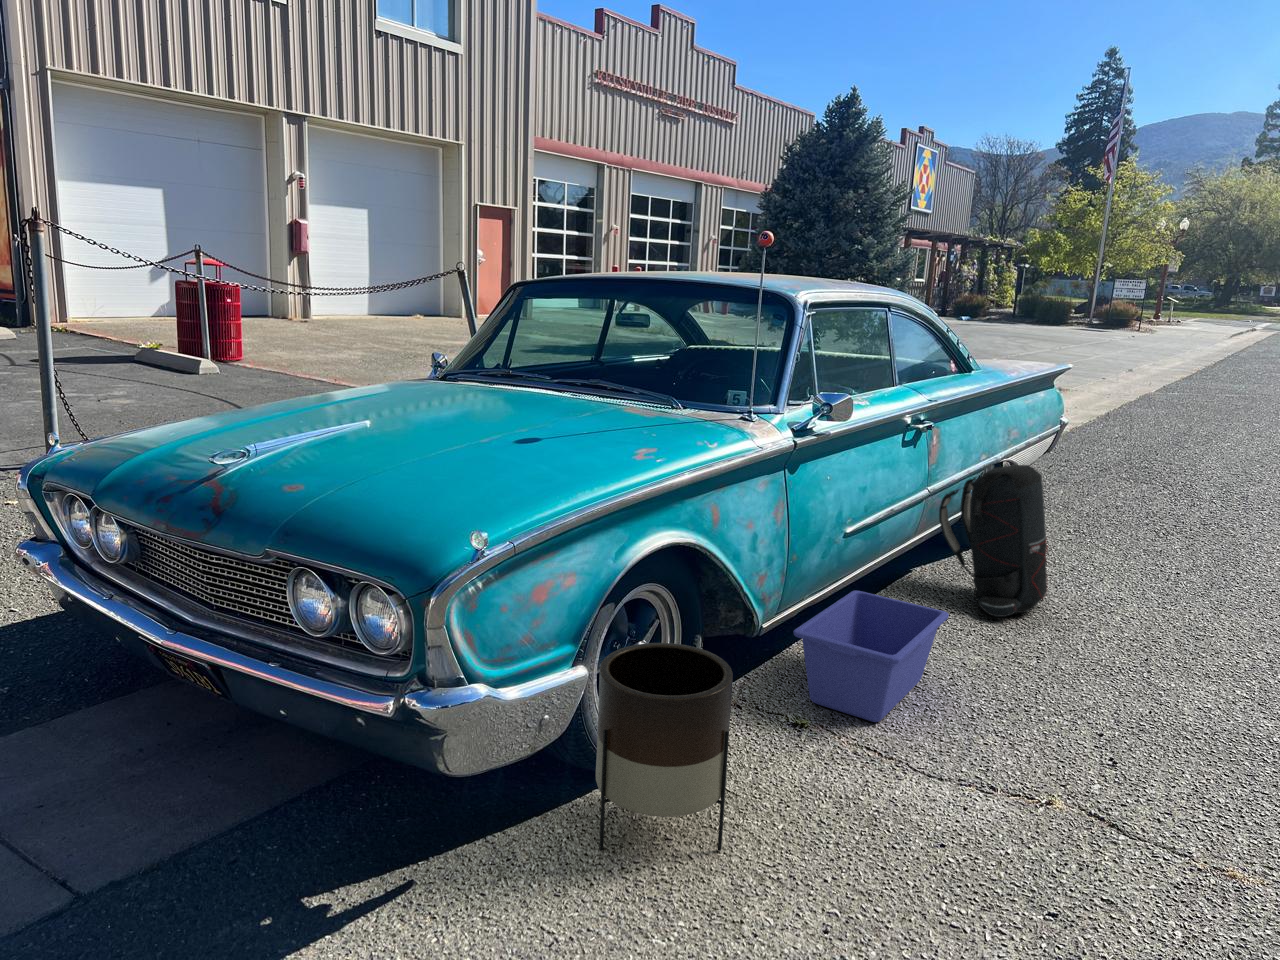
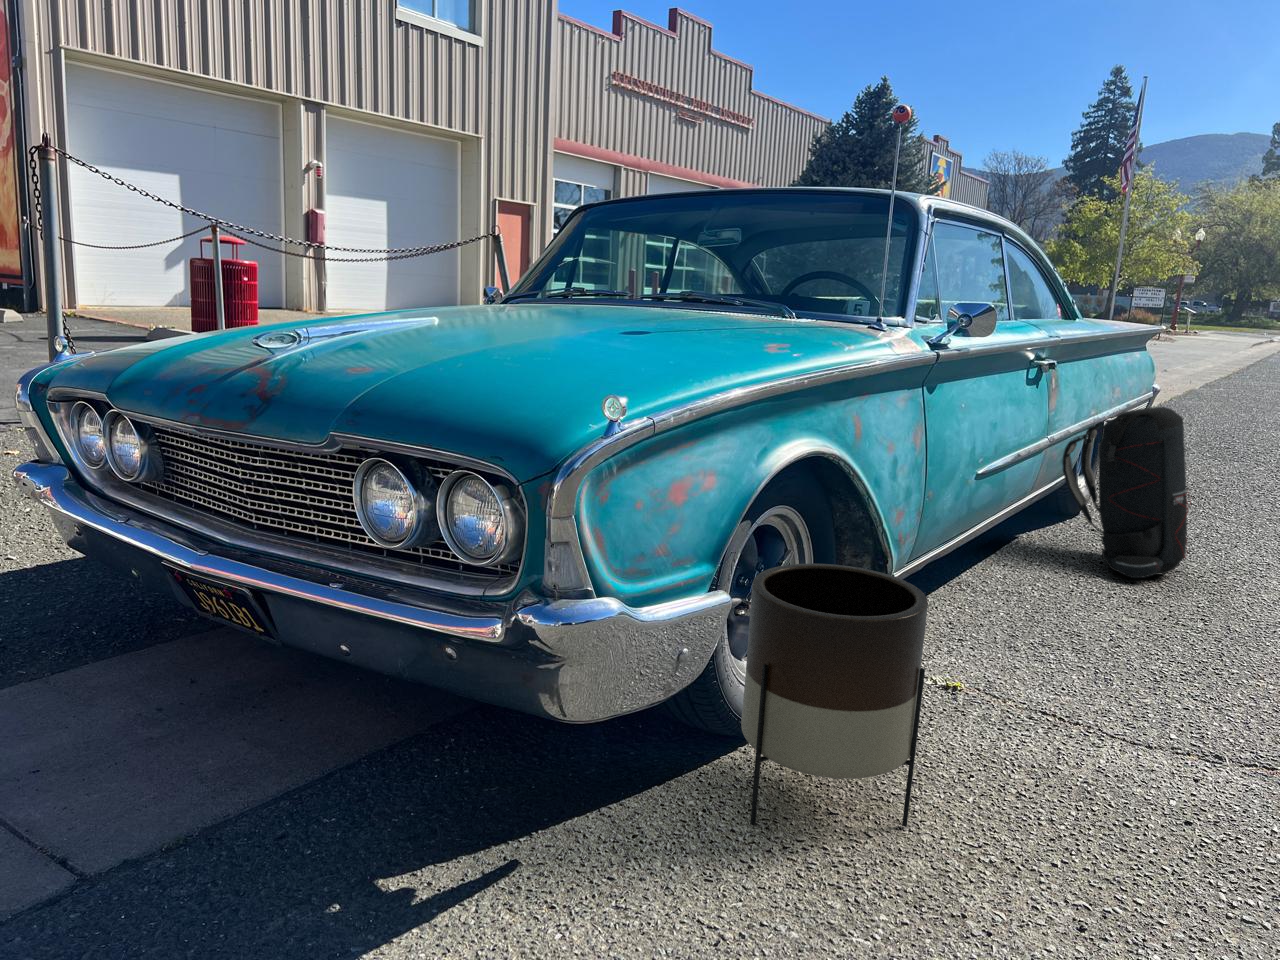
storage bin: present [793,591,949,722] -> none [939,537,1113,682]

